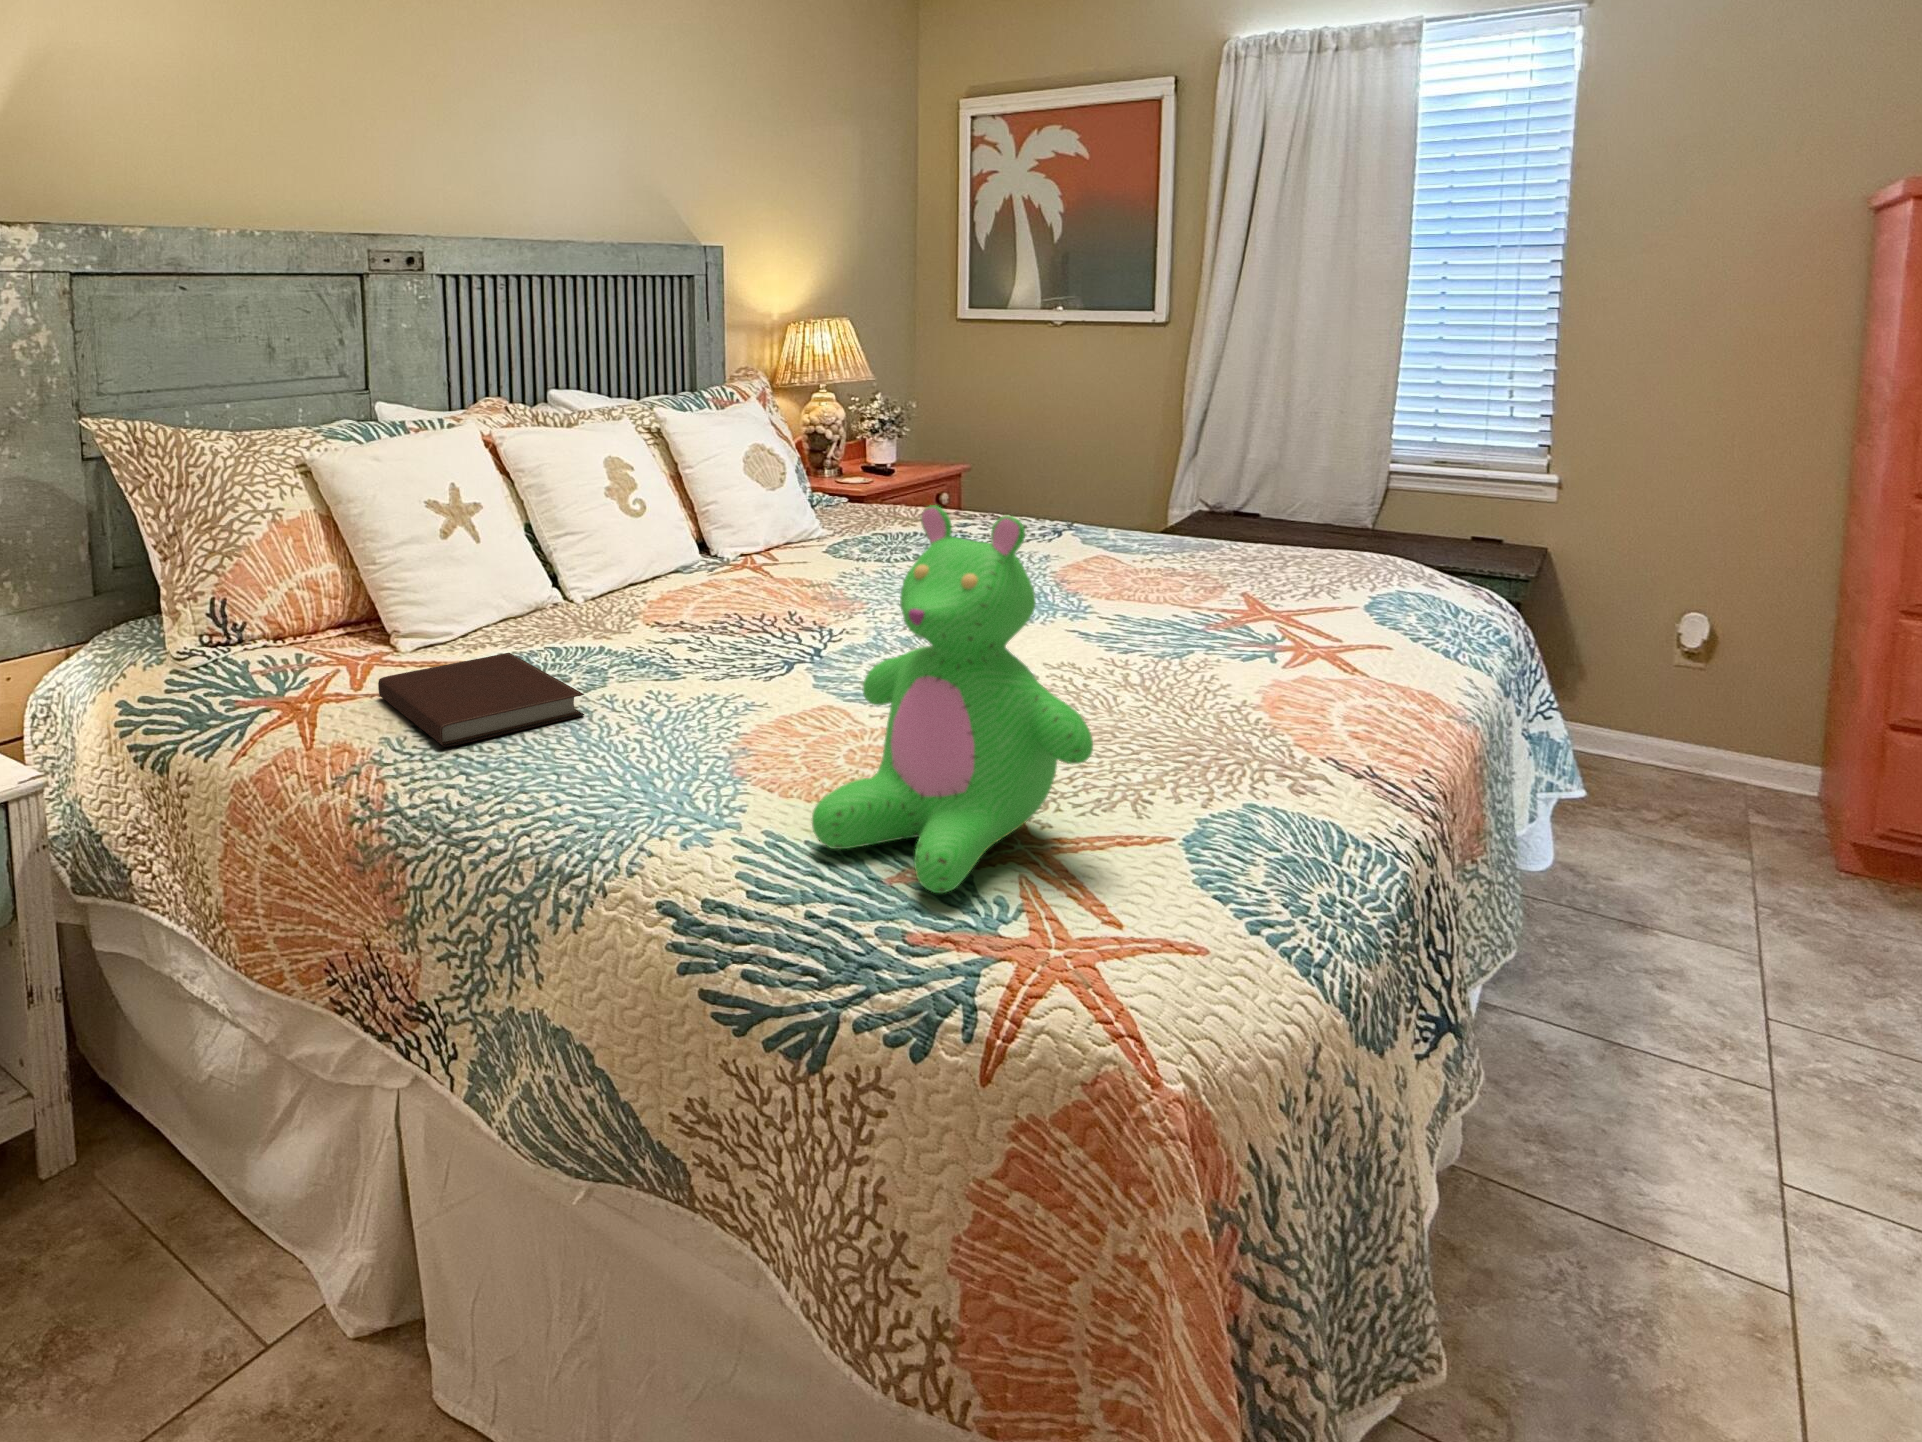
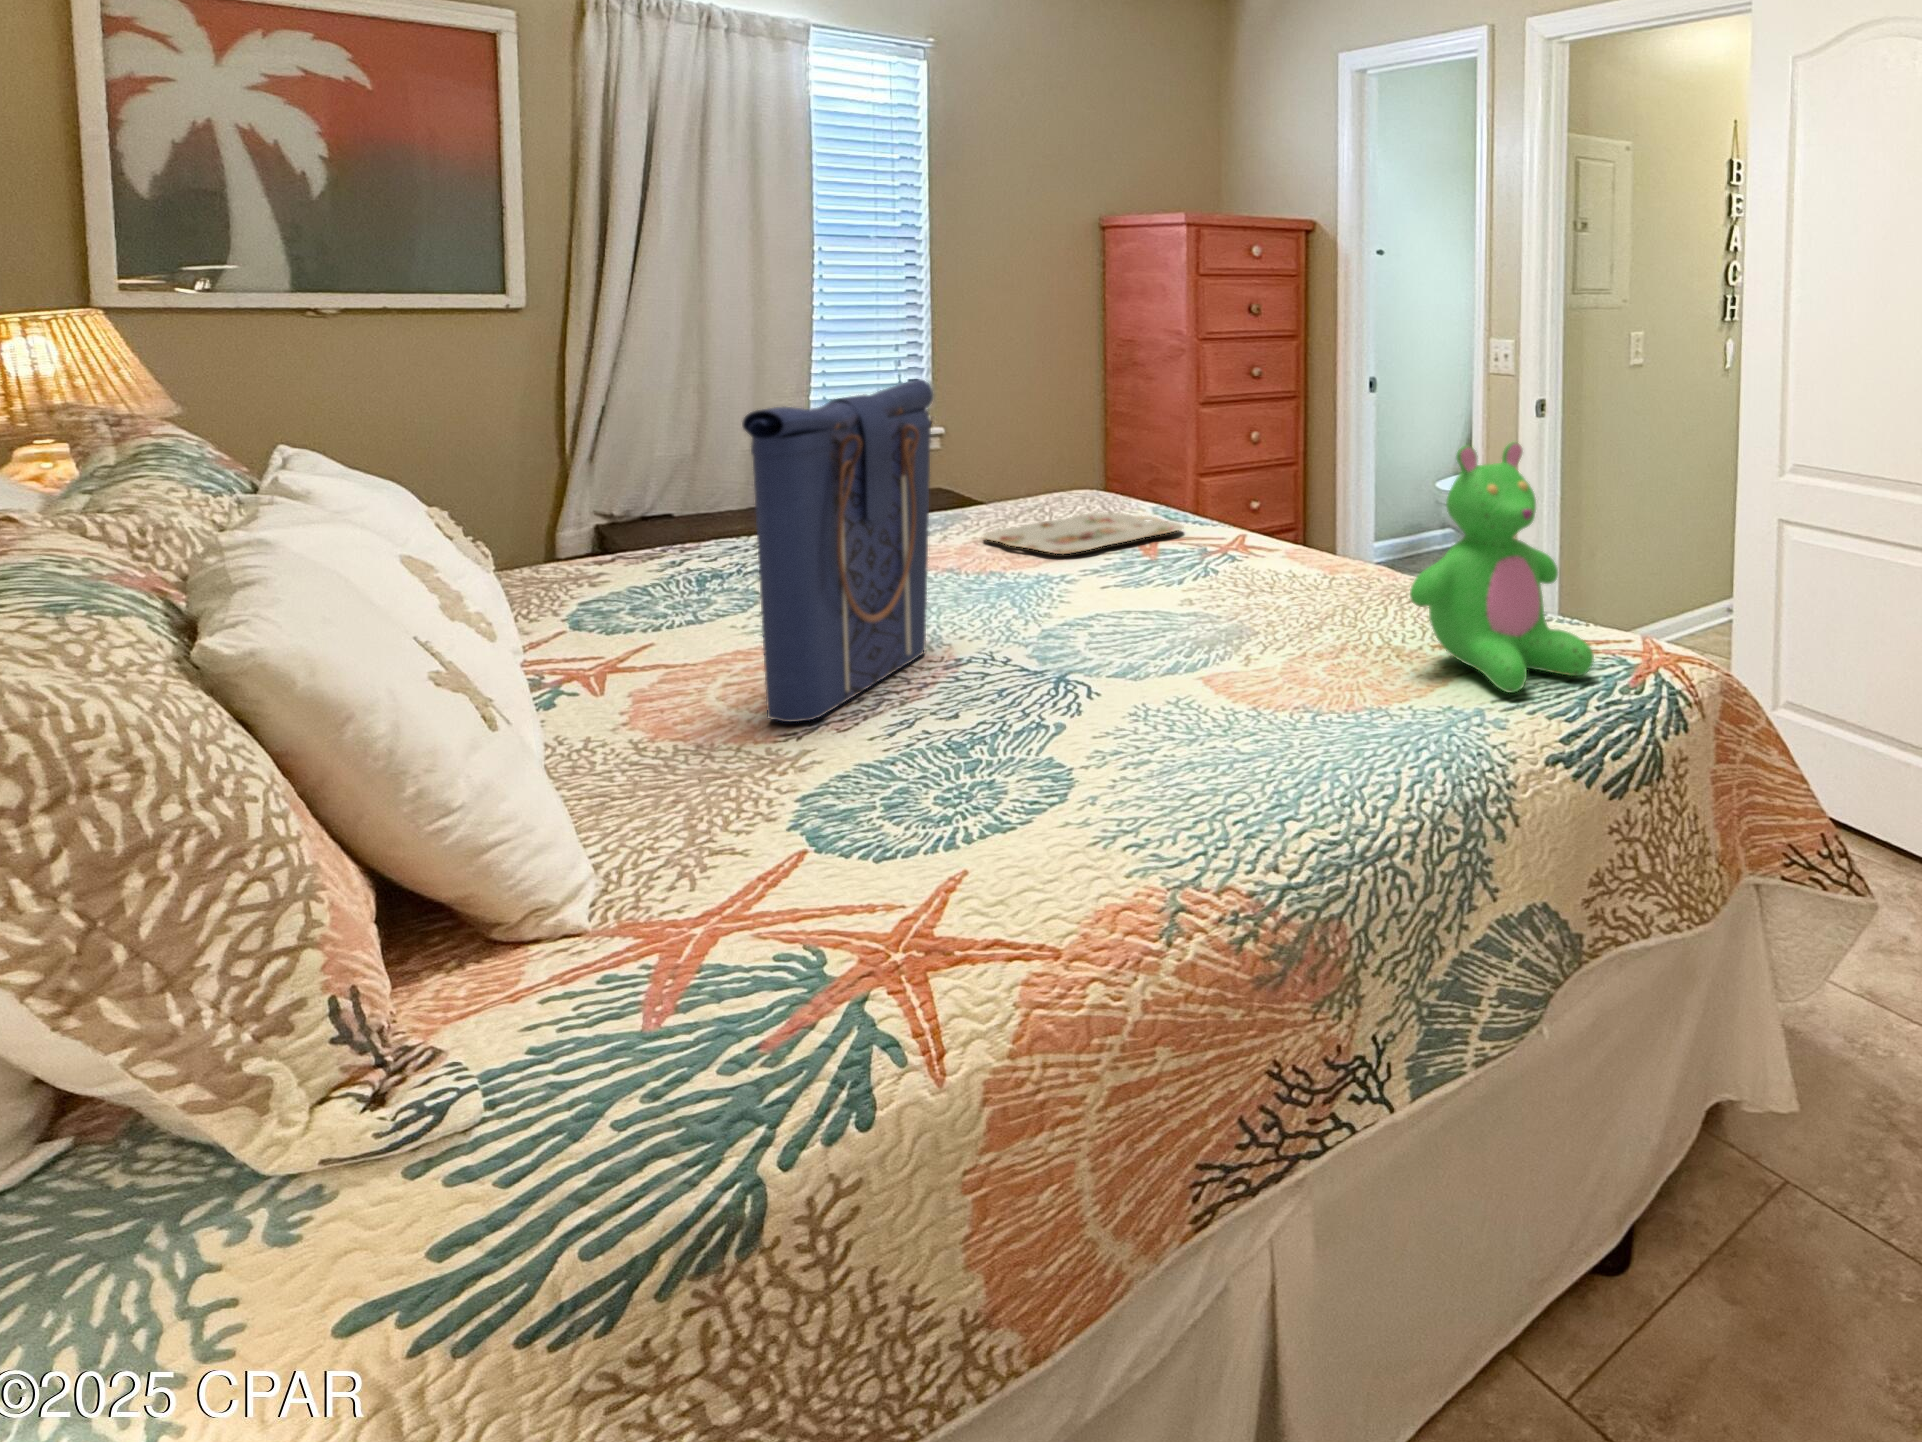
tote bag: none [613,381,831,619] -> present [742,379,933,722]
serving tray: none [1134,562,1362,612] -> present [984,513,1183,554]
notebook: present [378,653,584,747] -> none [930,738,1208,883]

